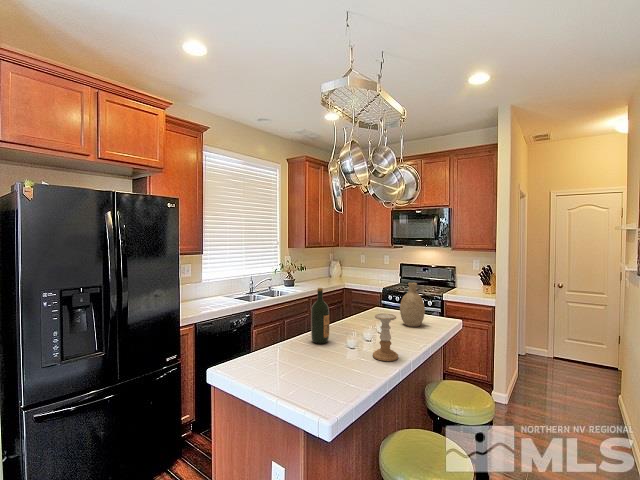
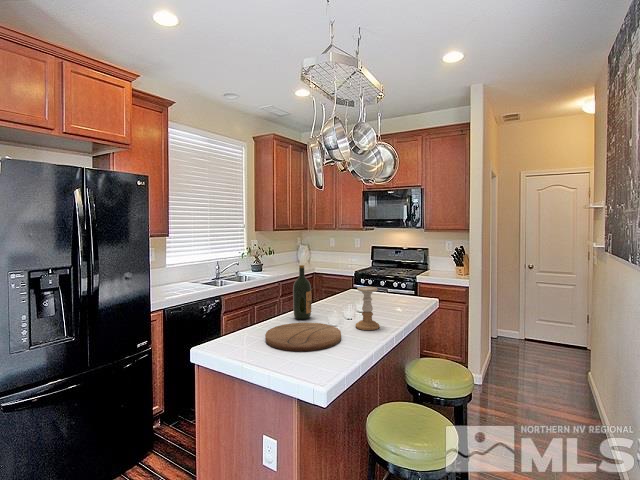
decorative vase: present [400,283,425,327] -> none [378,260,401,303]
cutting board: none [276,349,355,386] -> present [265,323,341,351]

